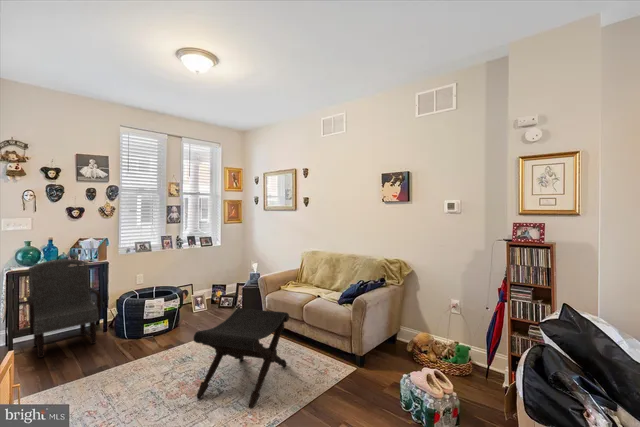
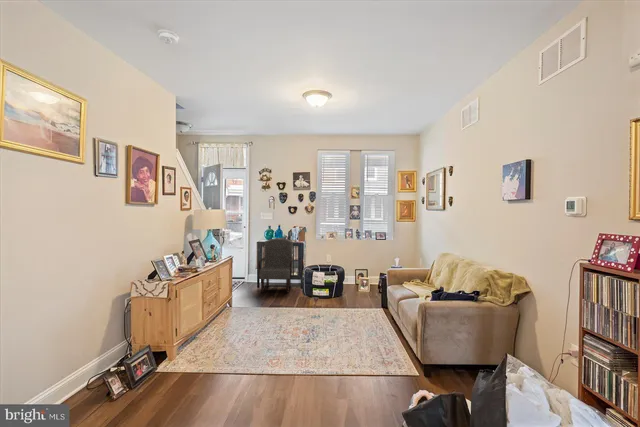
footstool: present [194,308,289,408] -> none [289,287,365,357]

